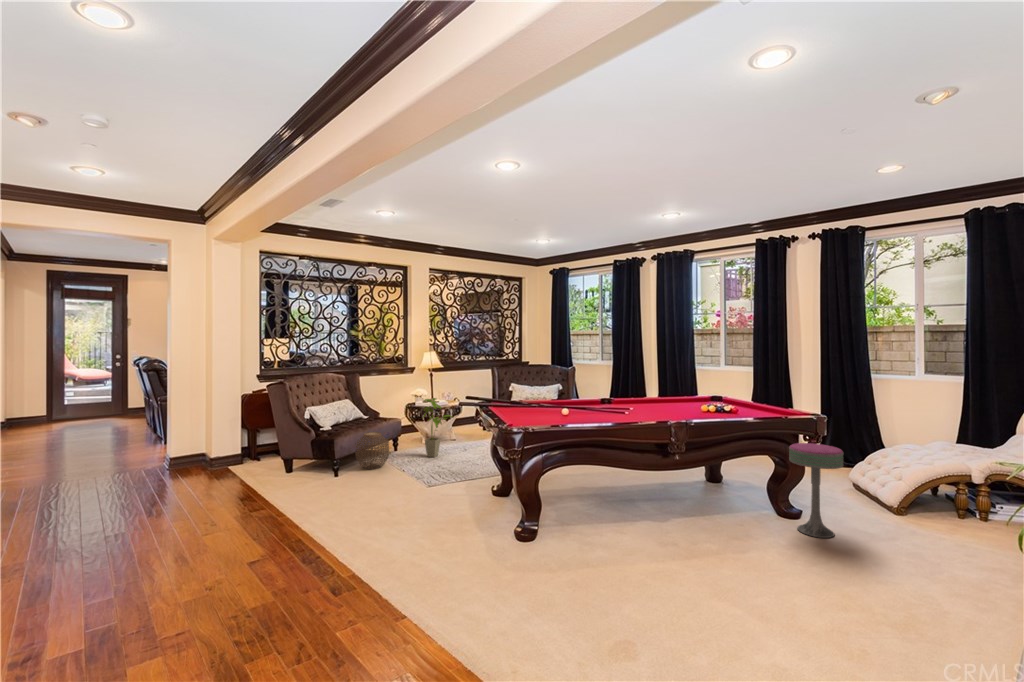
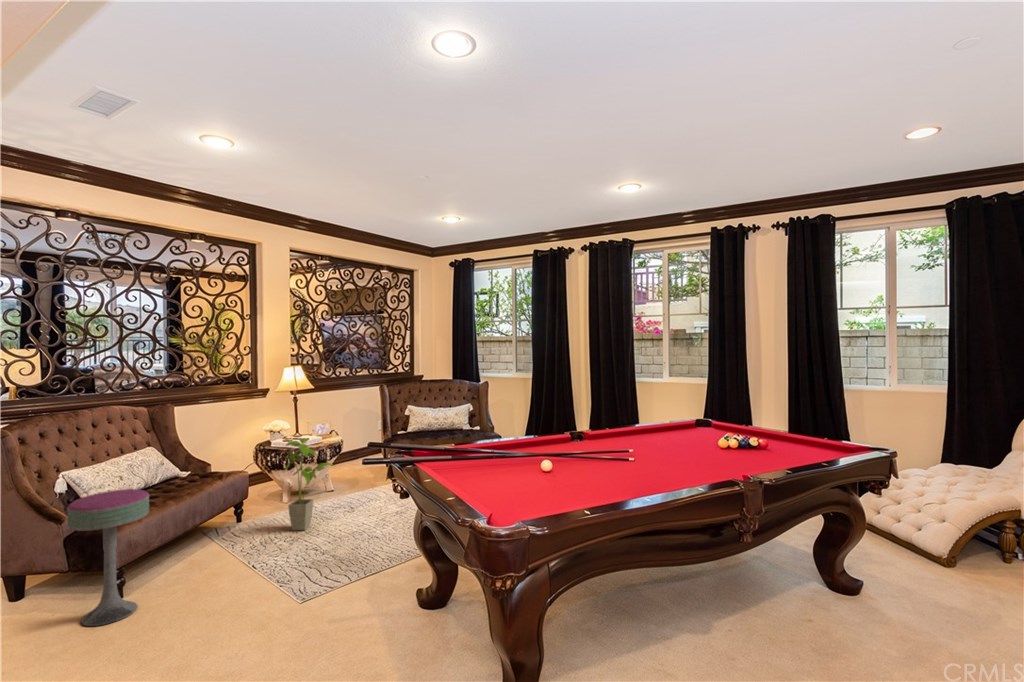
woven basket: present [356,432,389,469] -> none [161,504,226,571]
bar stool: present [789,443,844,538] -> present [67,489,149,626]

